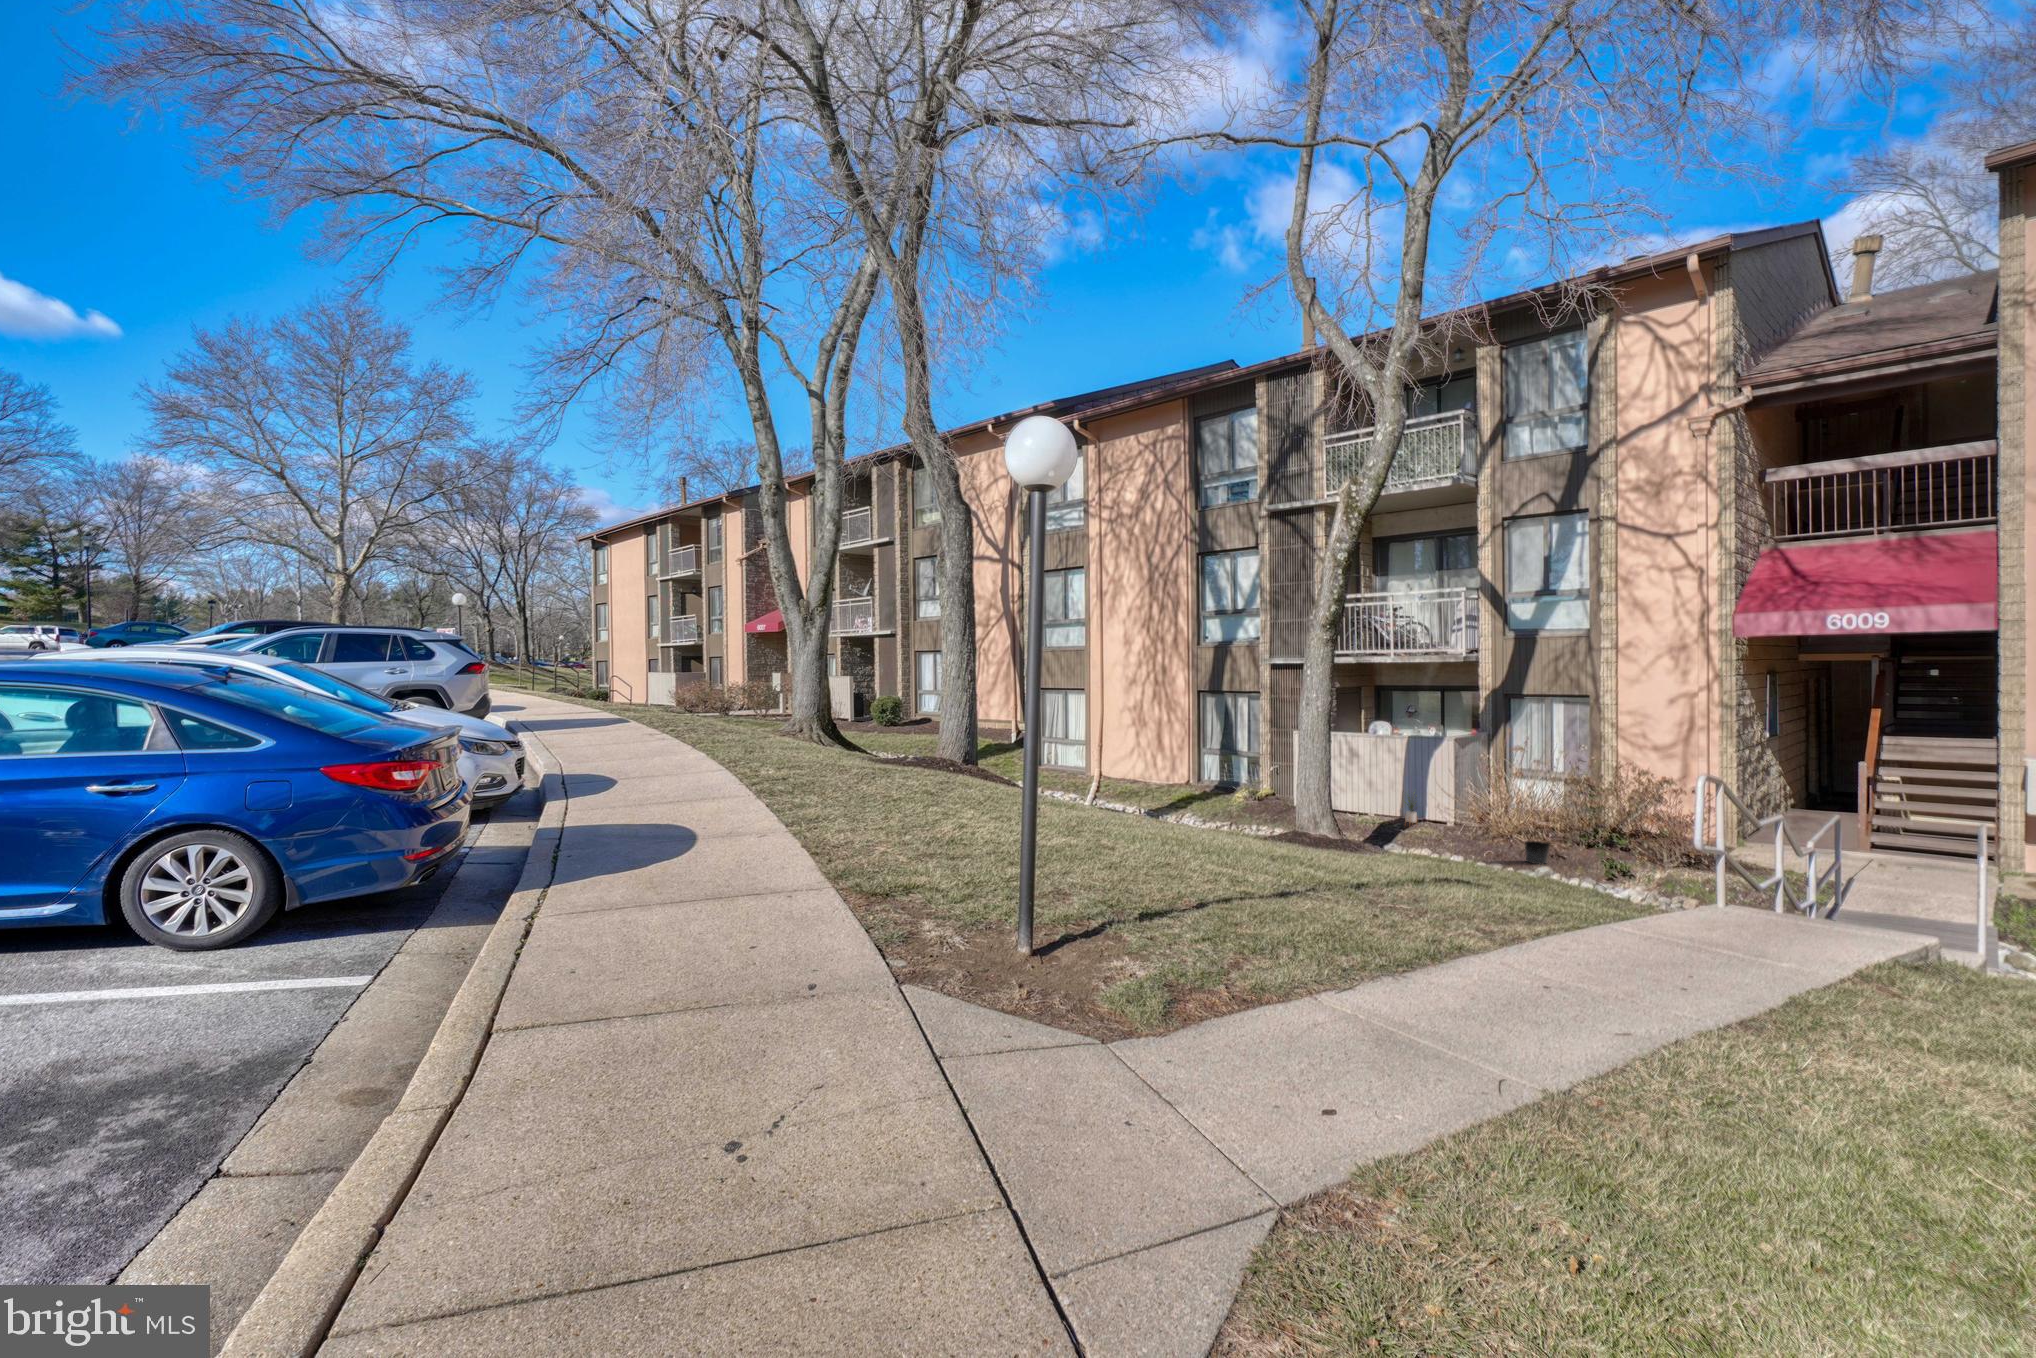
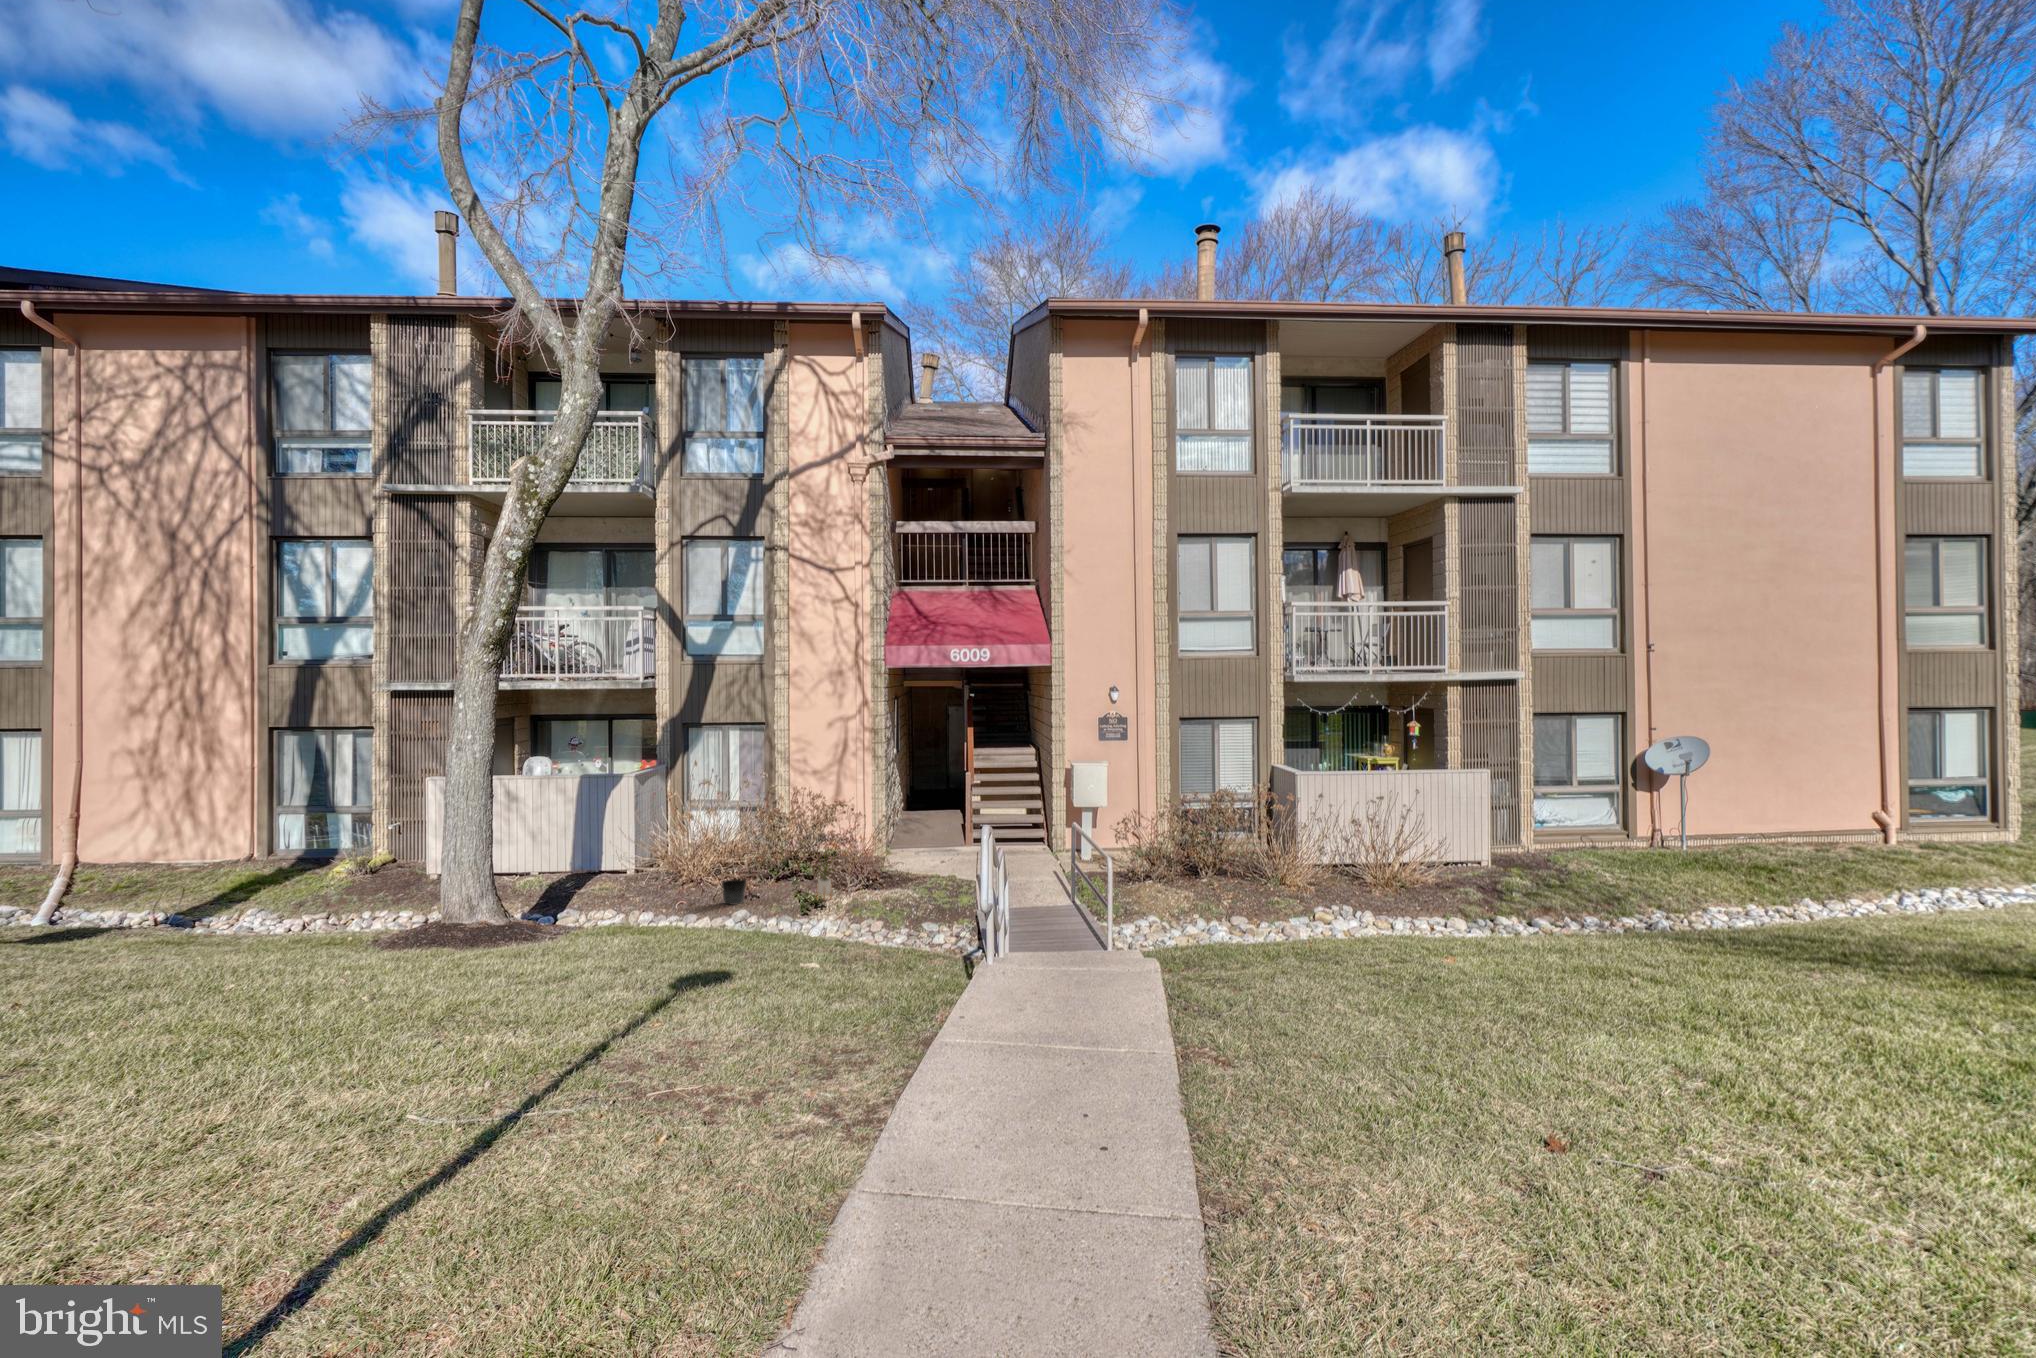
house plant: present [1405,797,1417,823] -> present [816,865,832,898]

